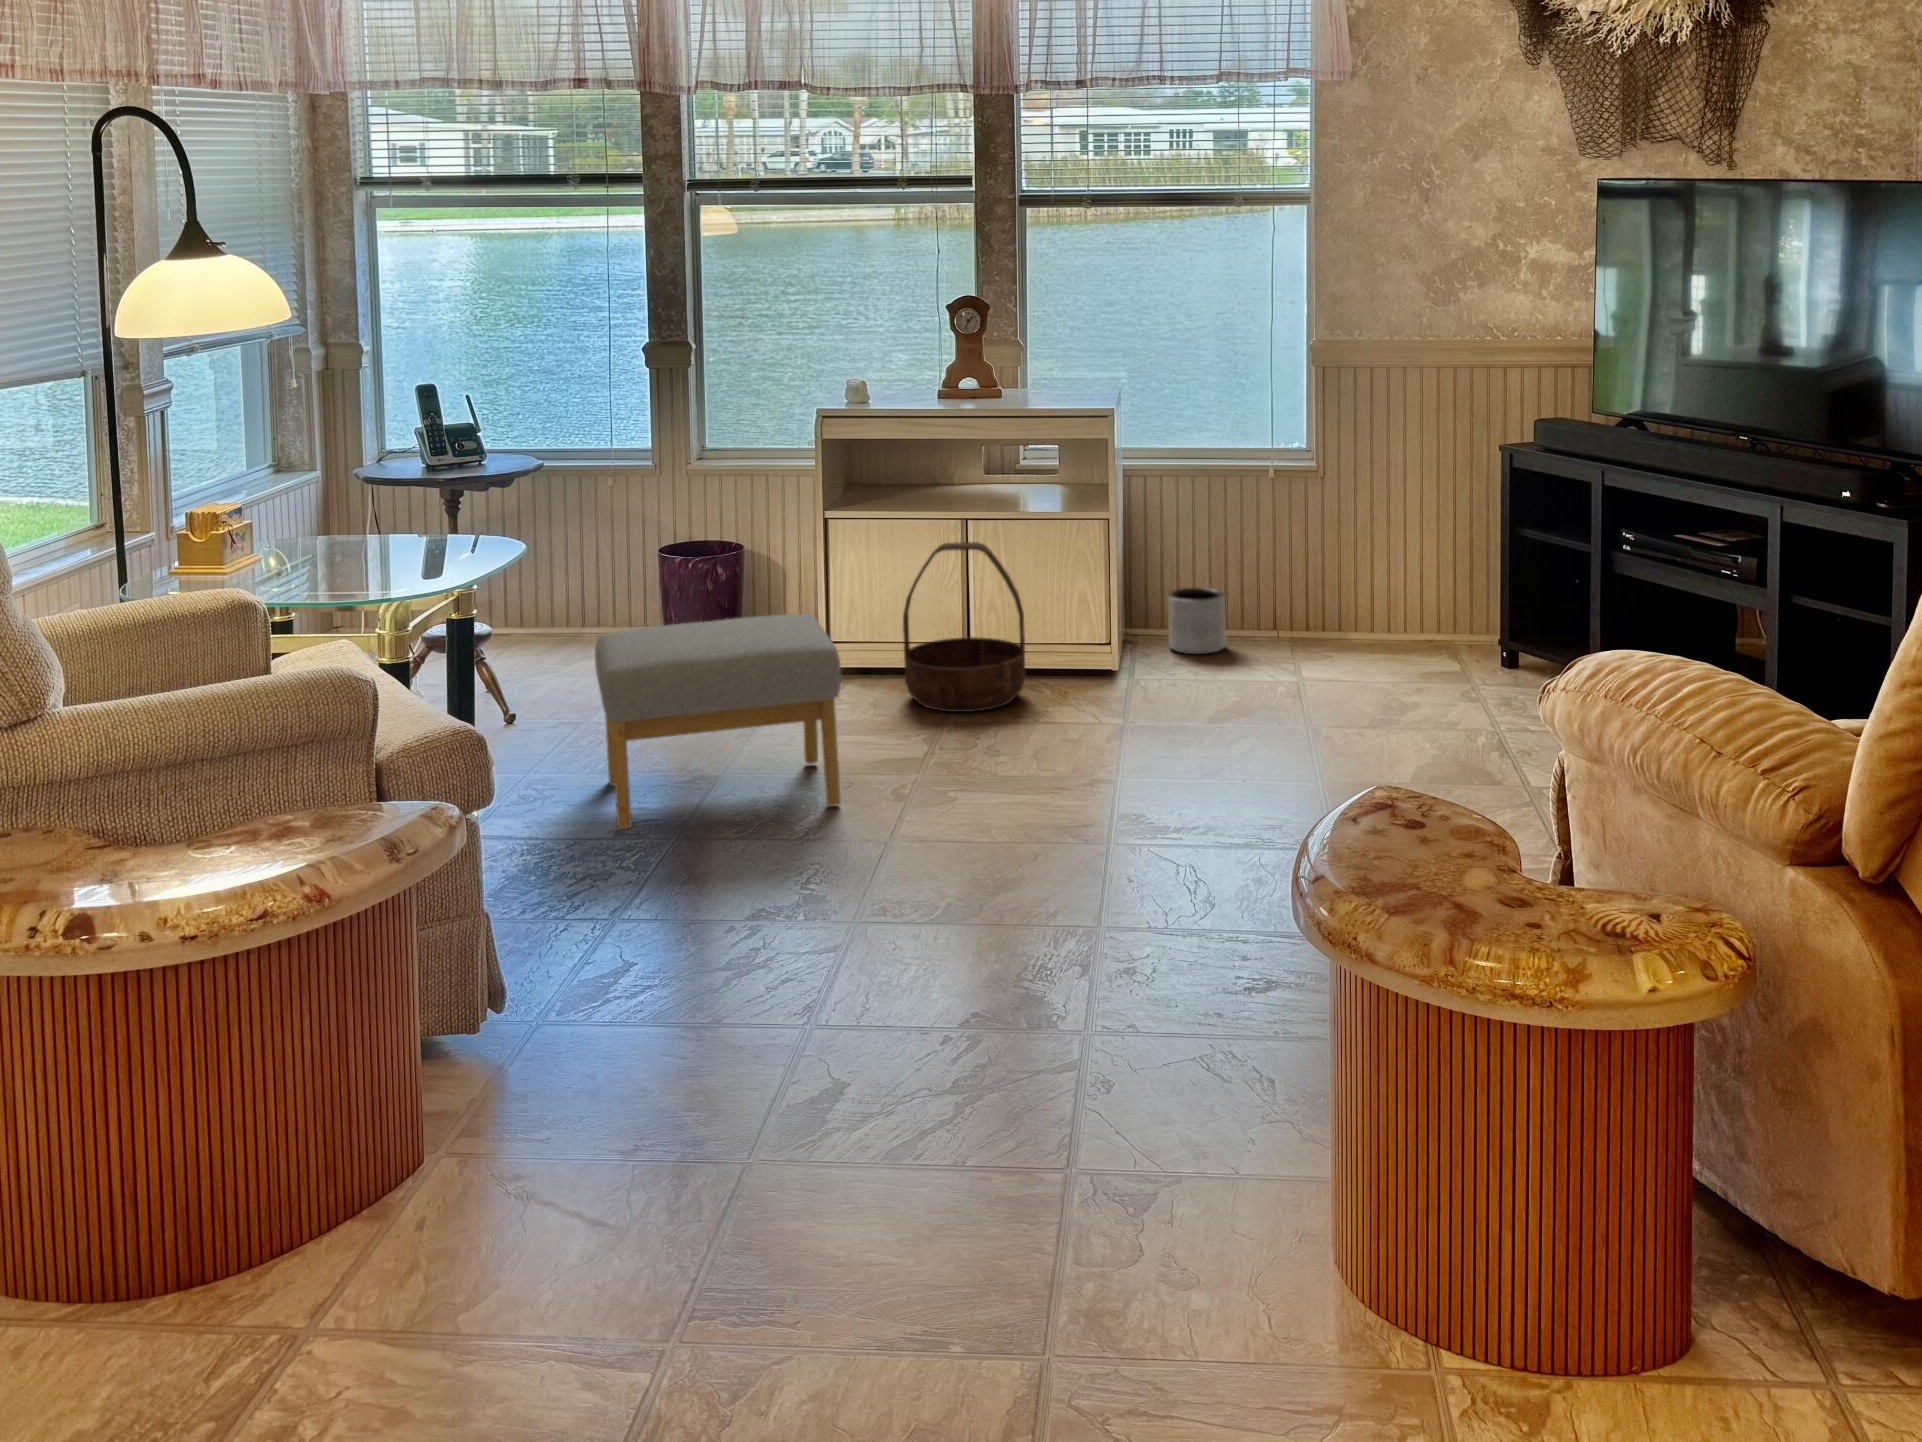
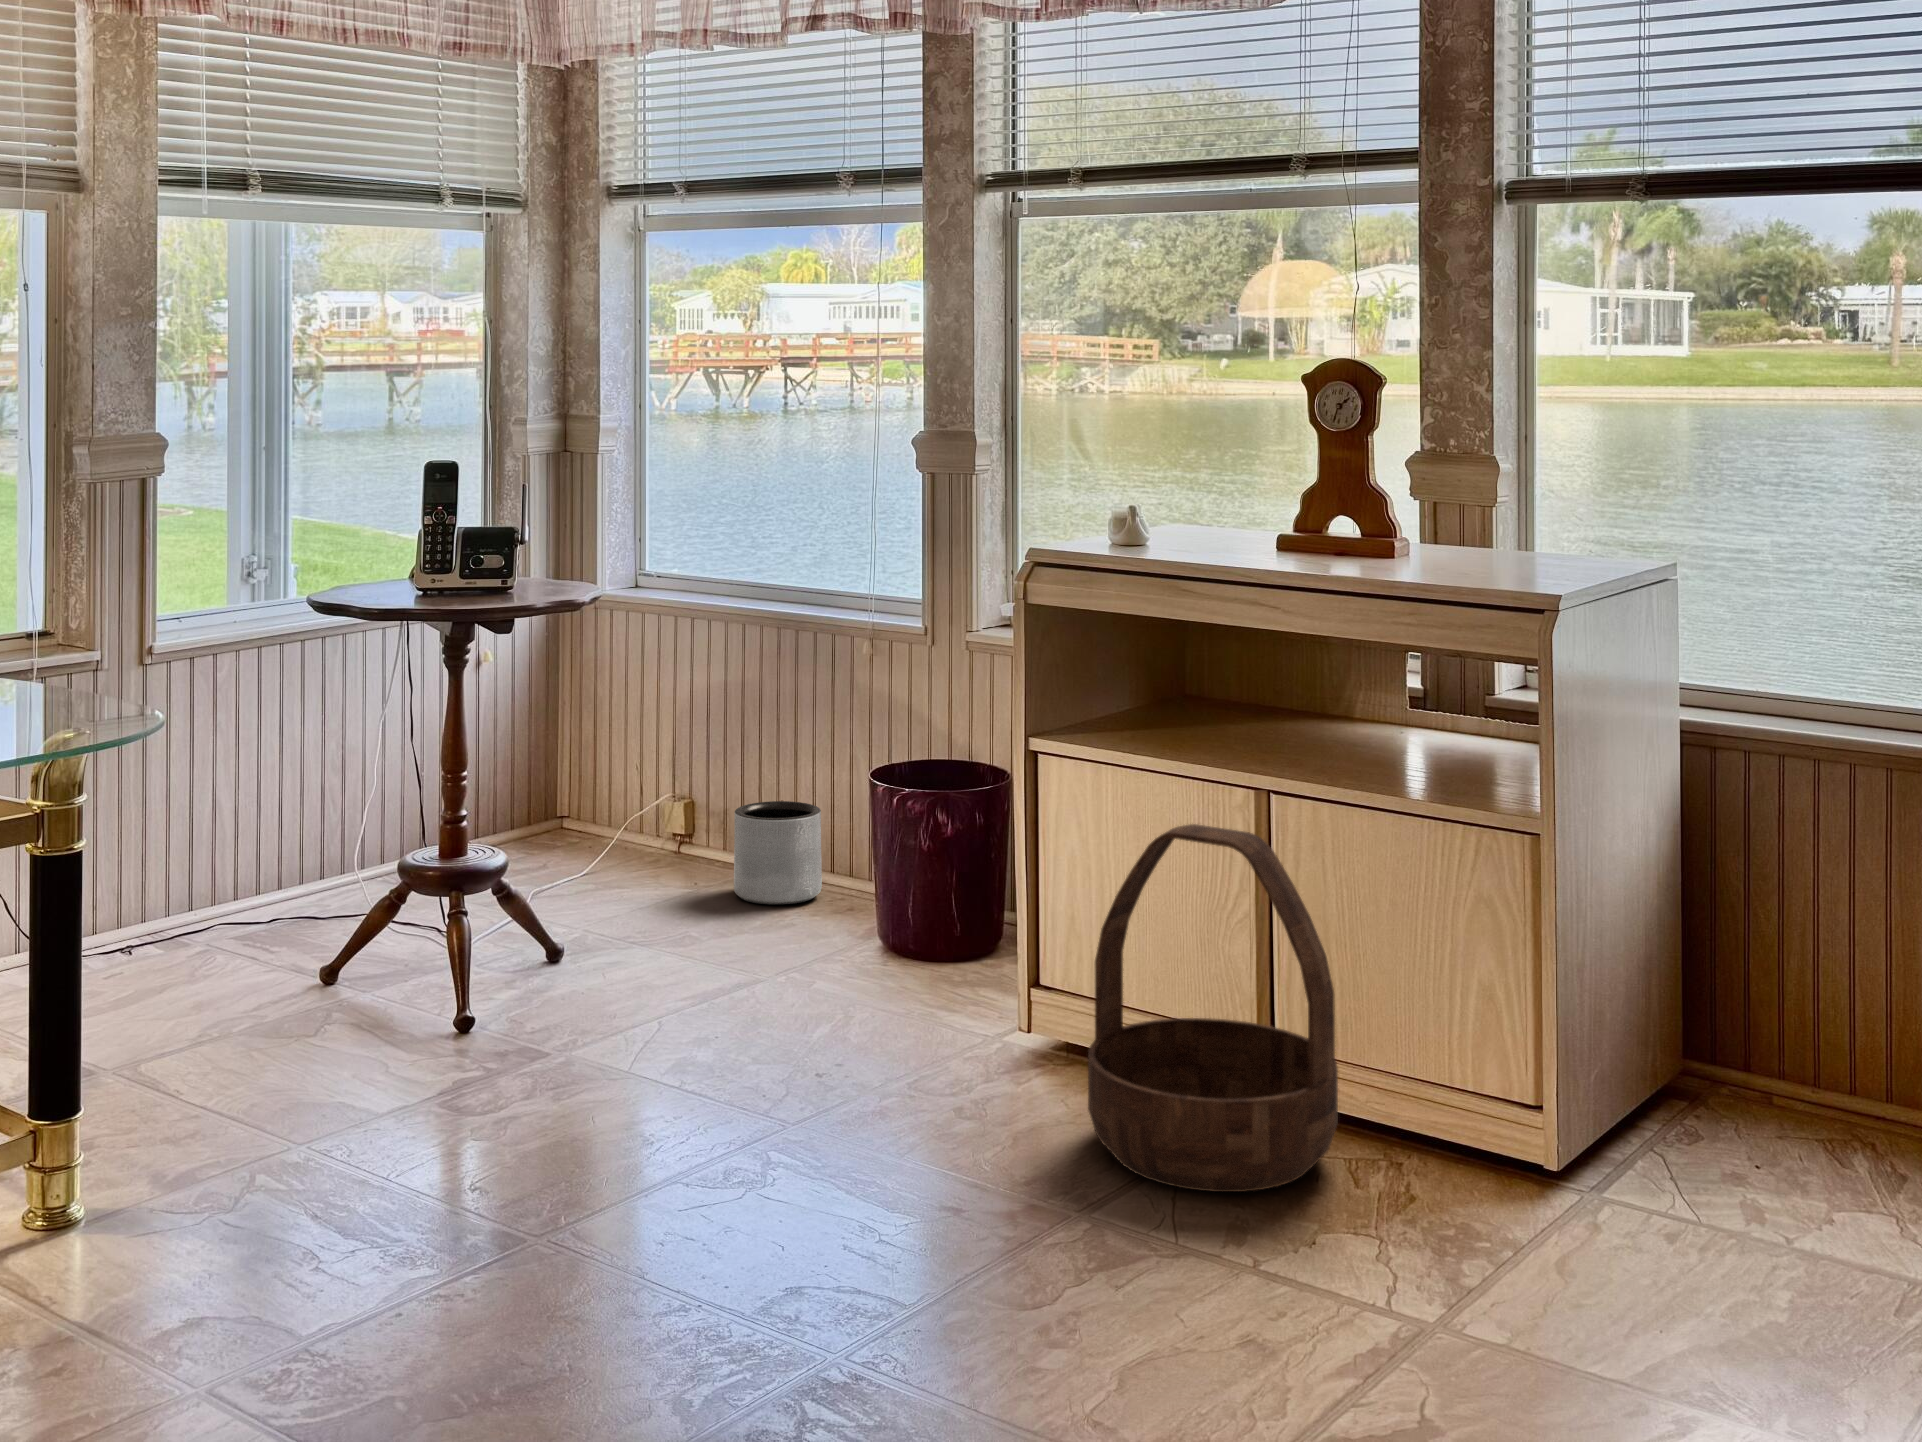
planter: present [1168,588,1226,654] -> present [734,801,822,904]
footstool: present [595,614,841,829] -> none [199,888,749,1358]

